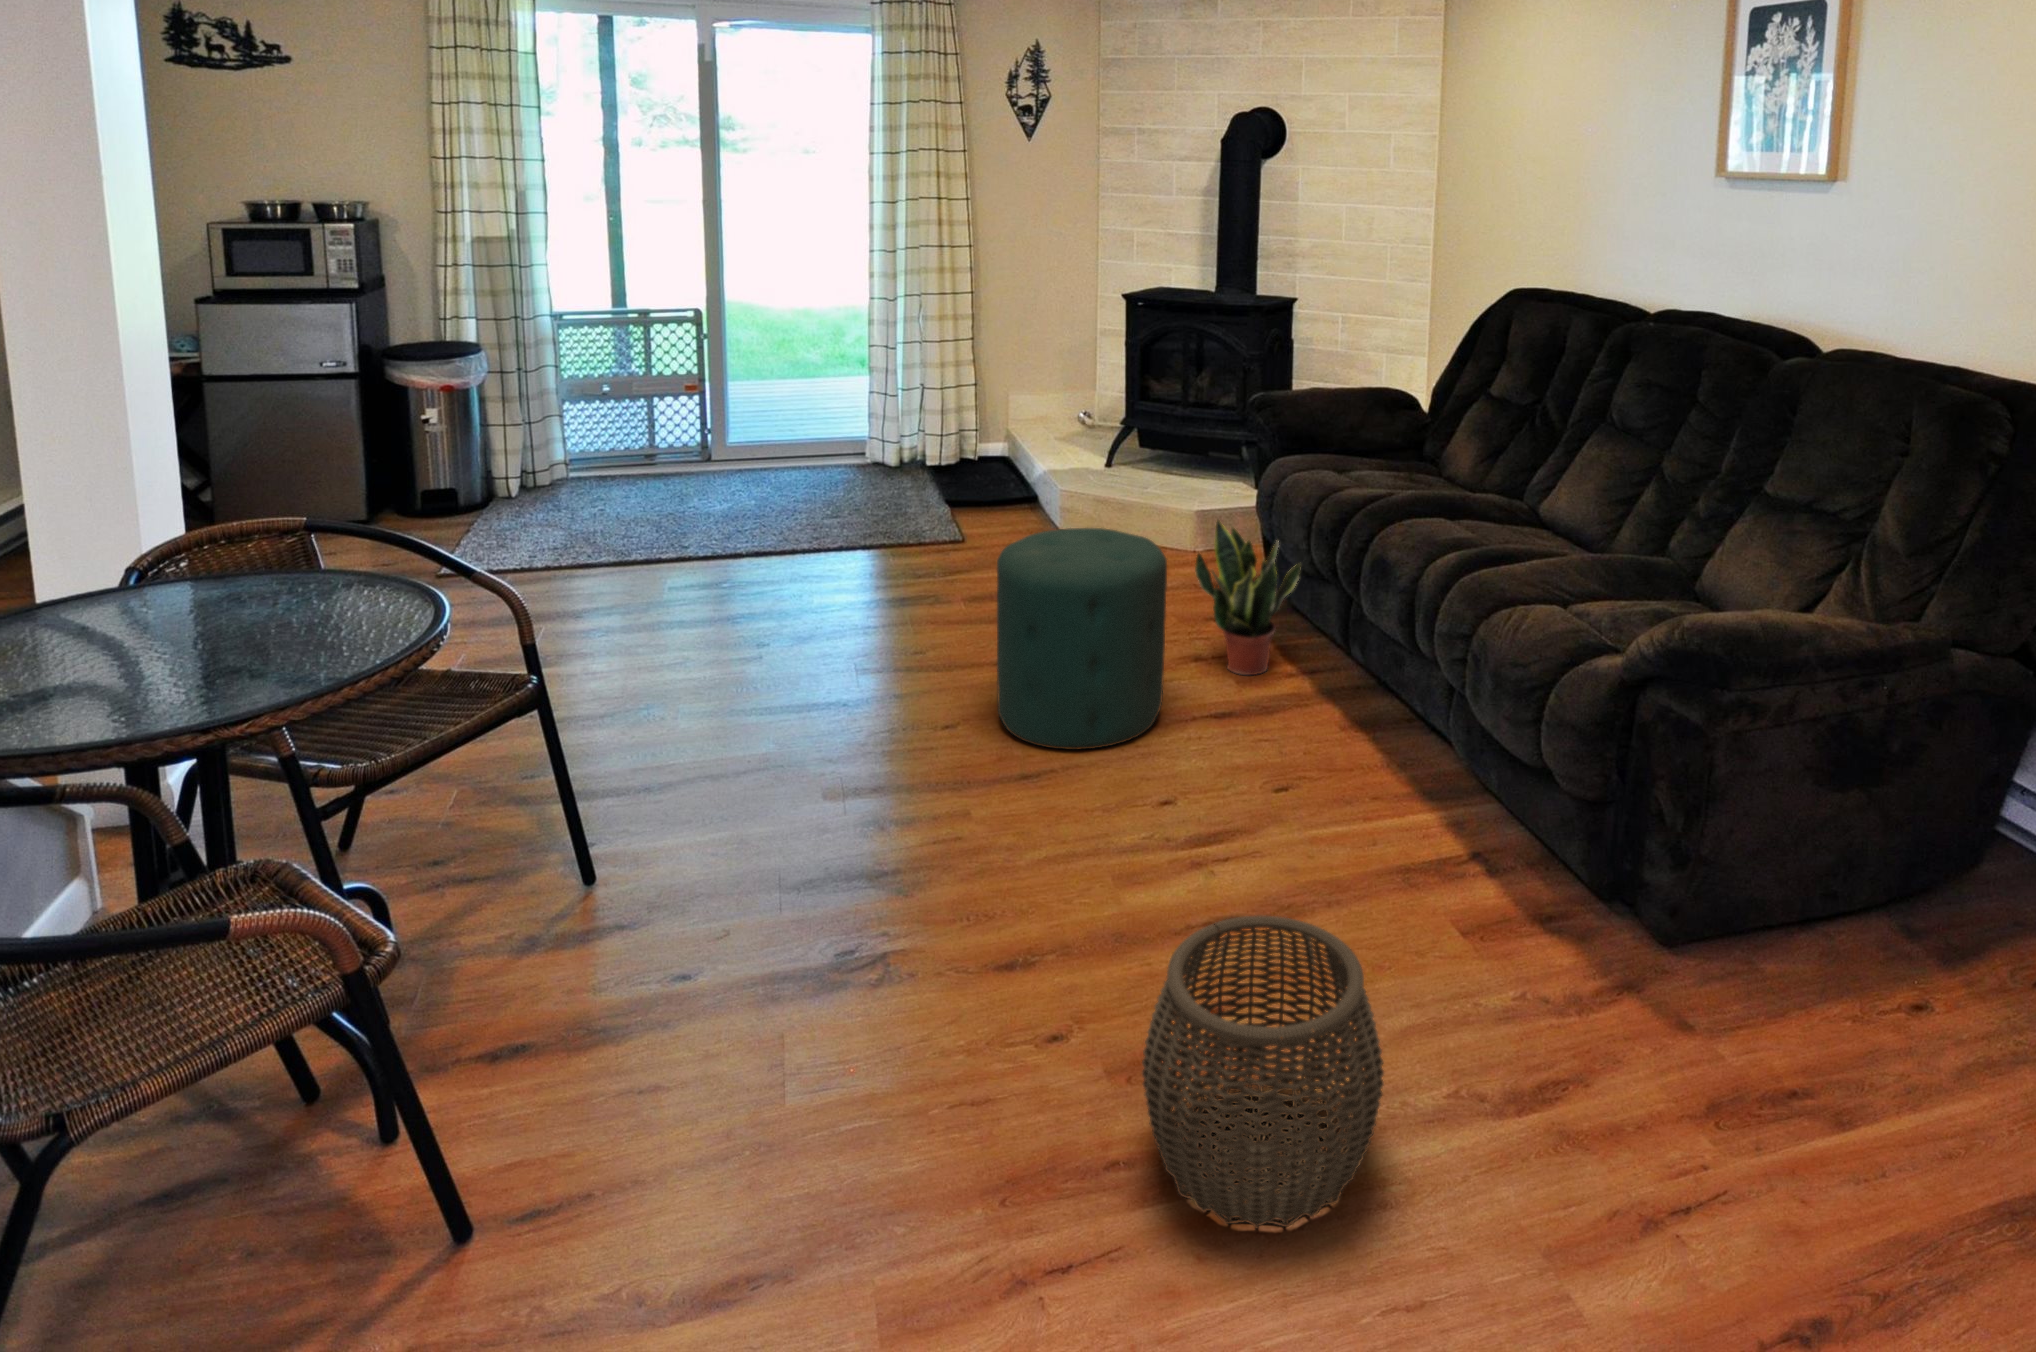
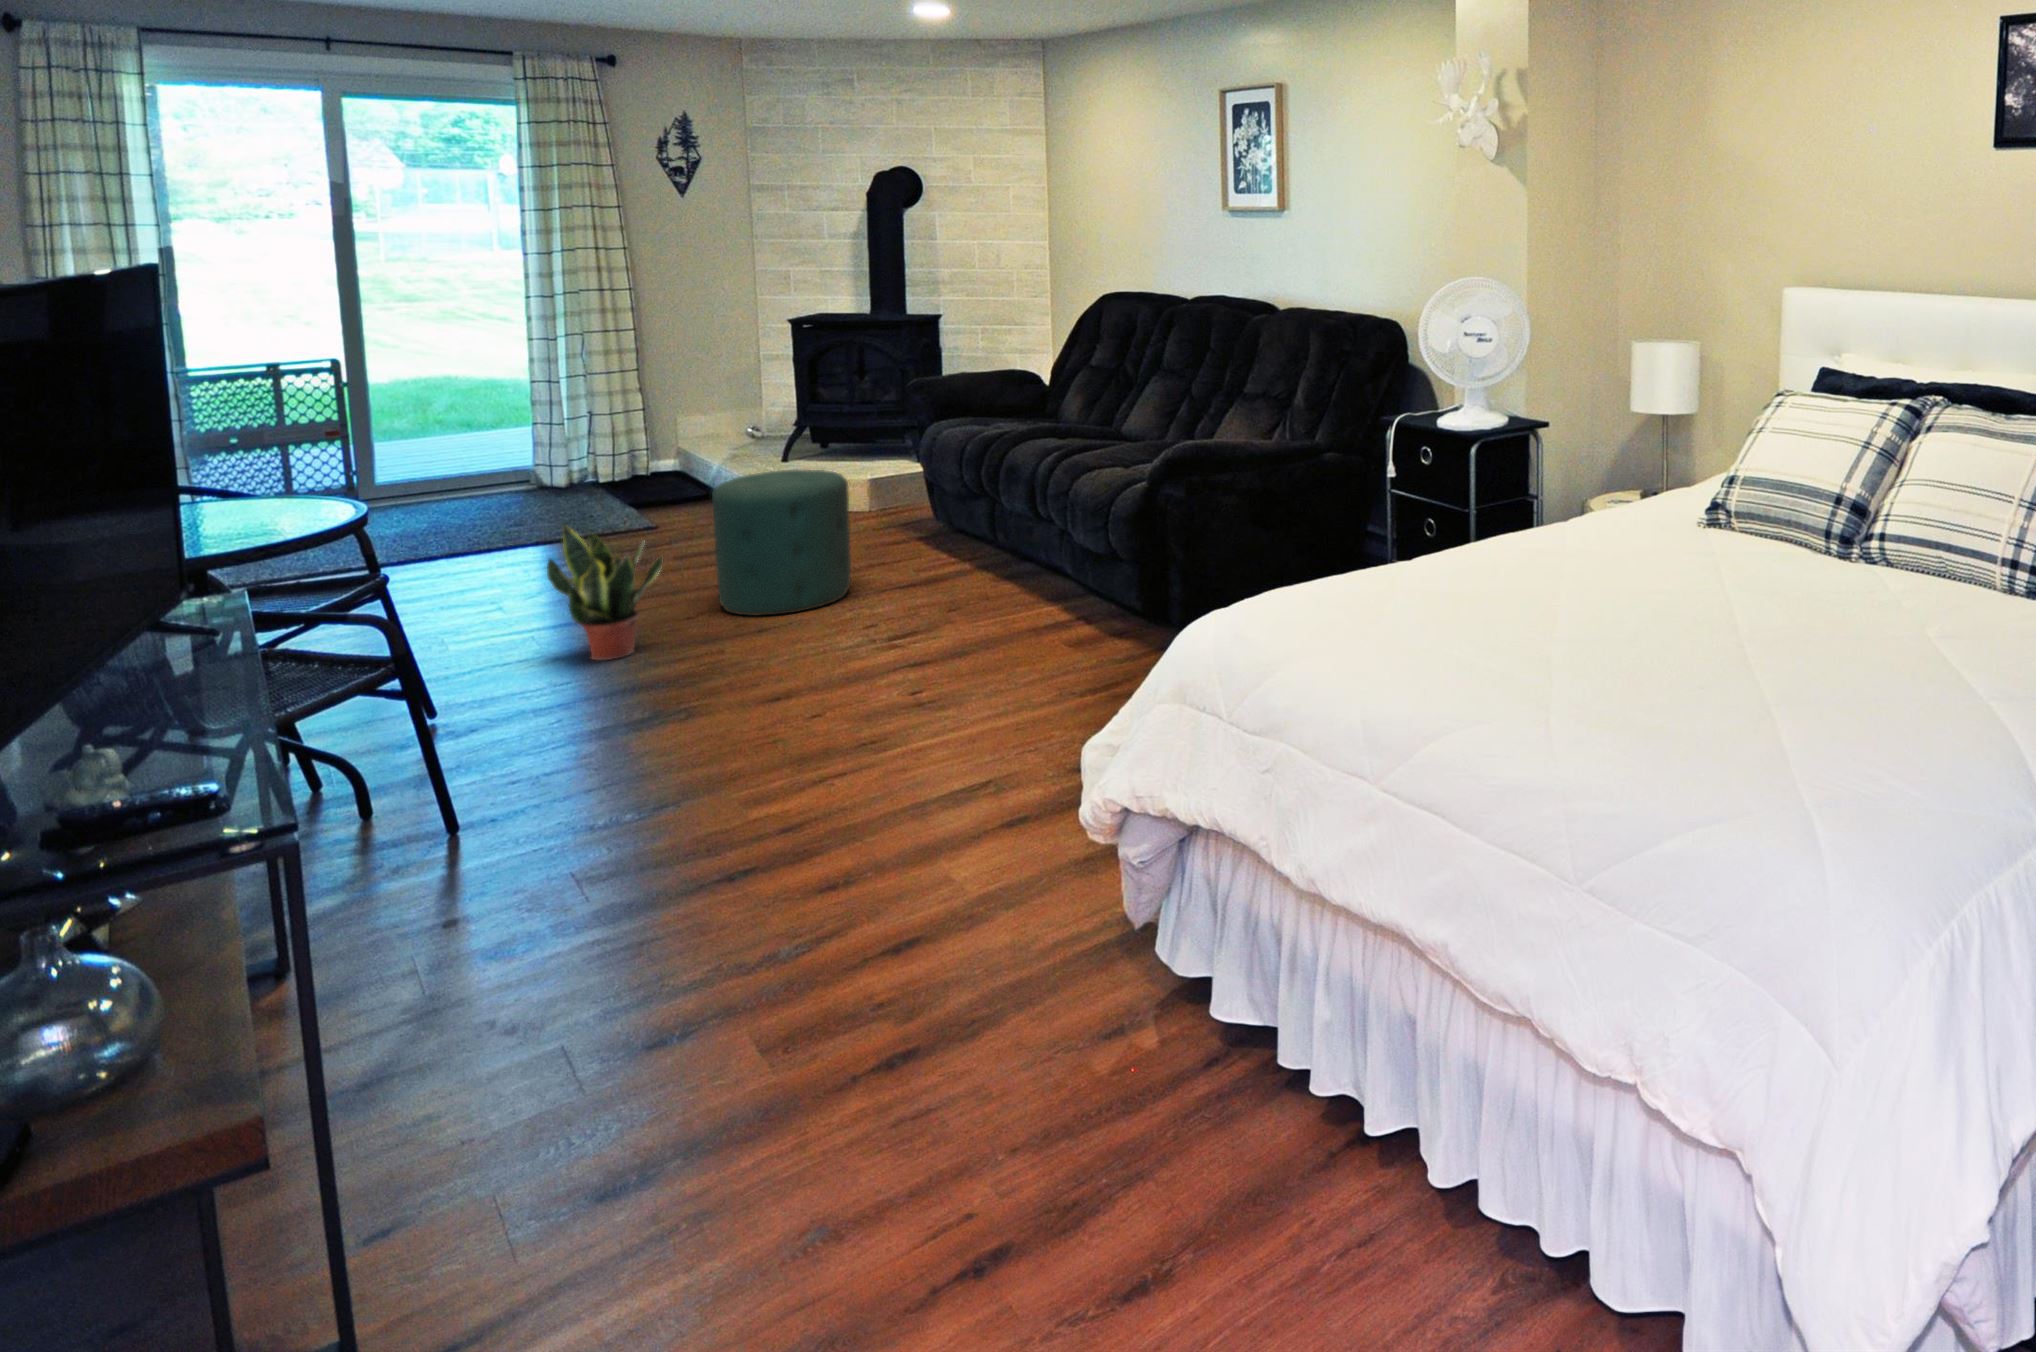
potted plant: present [1195,520,1301,675] -> present [547,526,662,660]
woven basket: present [1142,915,1384,1228] -> none [859,606,998,743]

